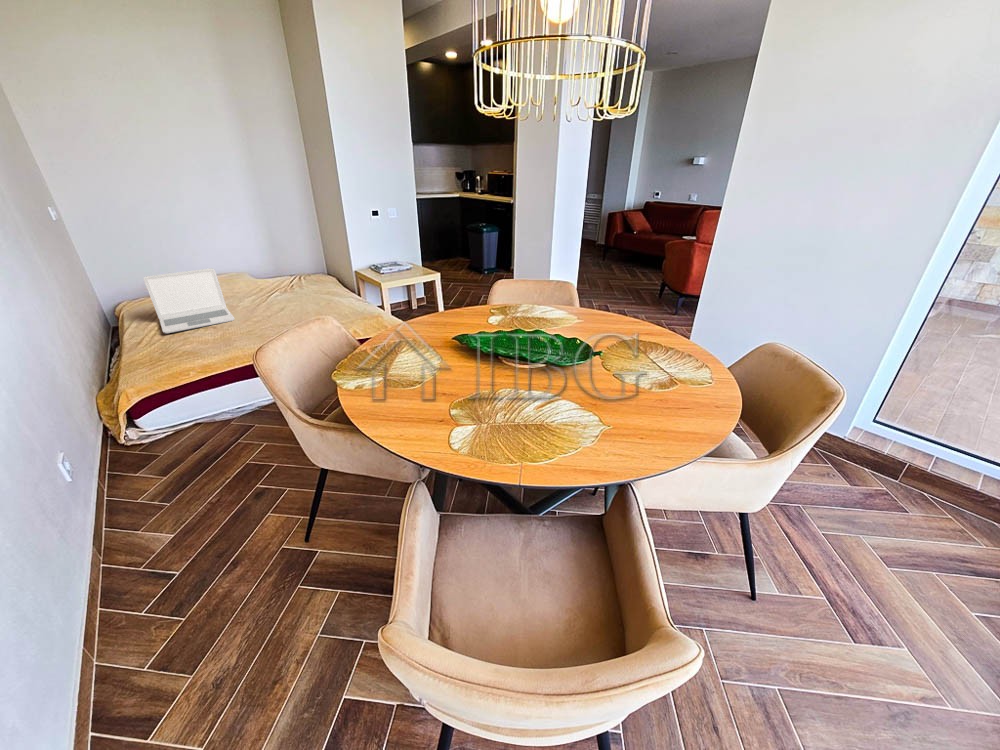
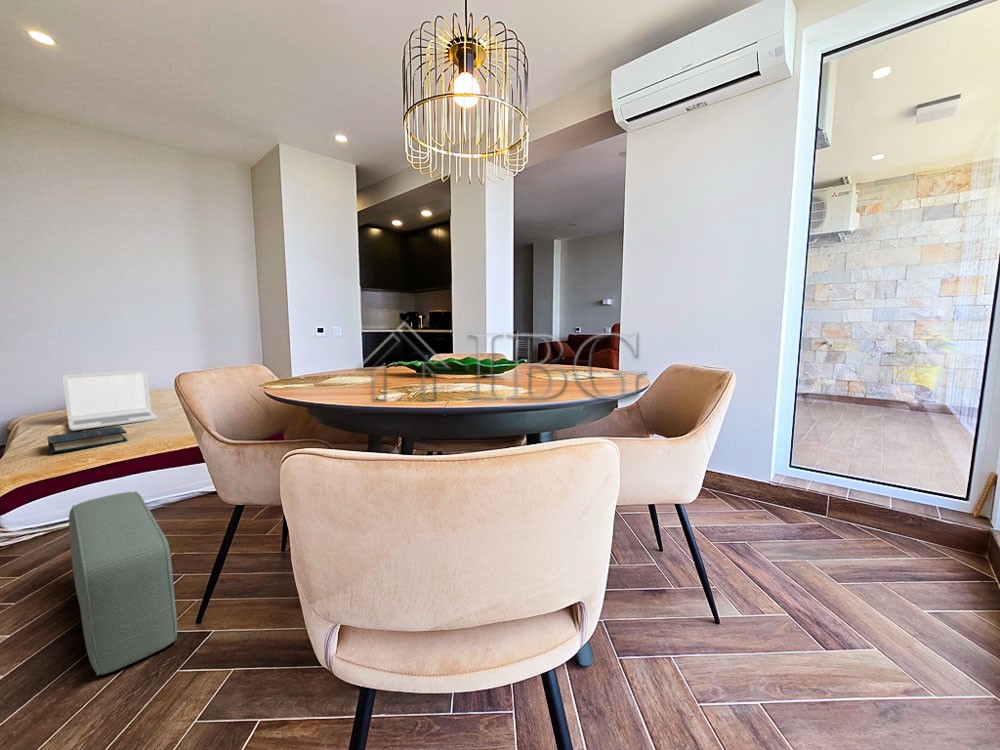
book: none [148,334,215,366] -> present [47,426,127,453]
pouf: none [189,423,294,585] -> present [69,491,177,675]

